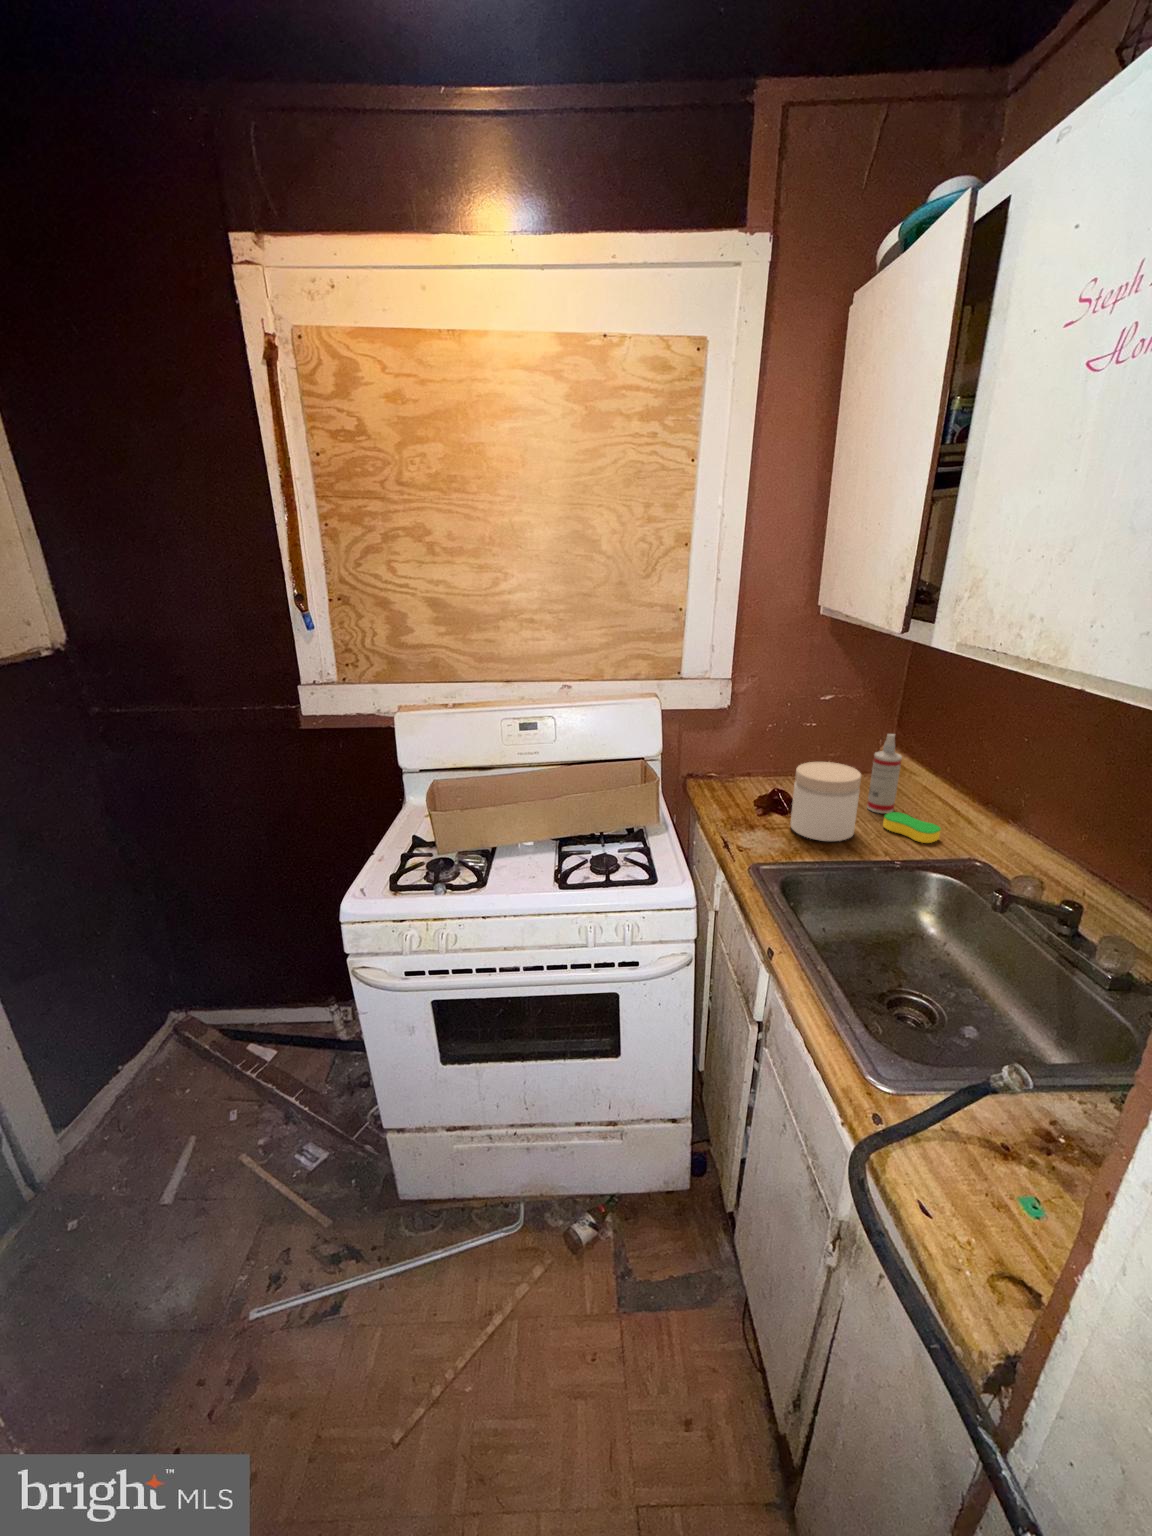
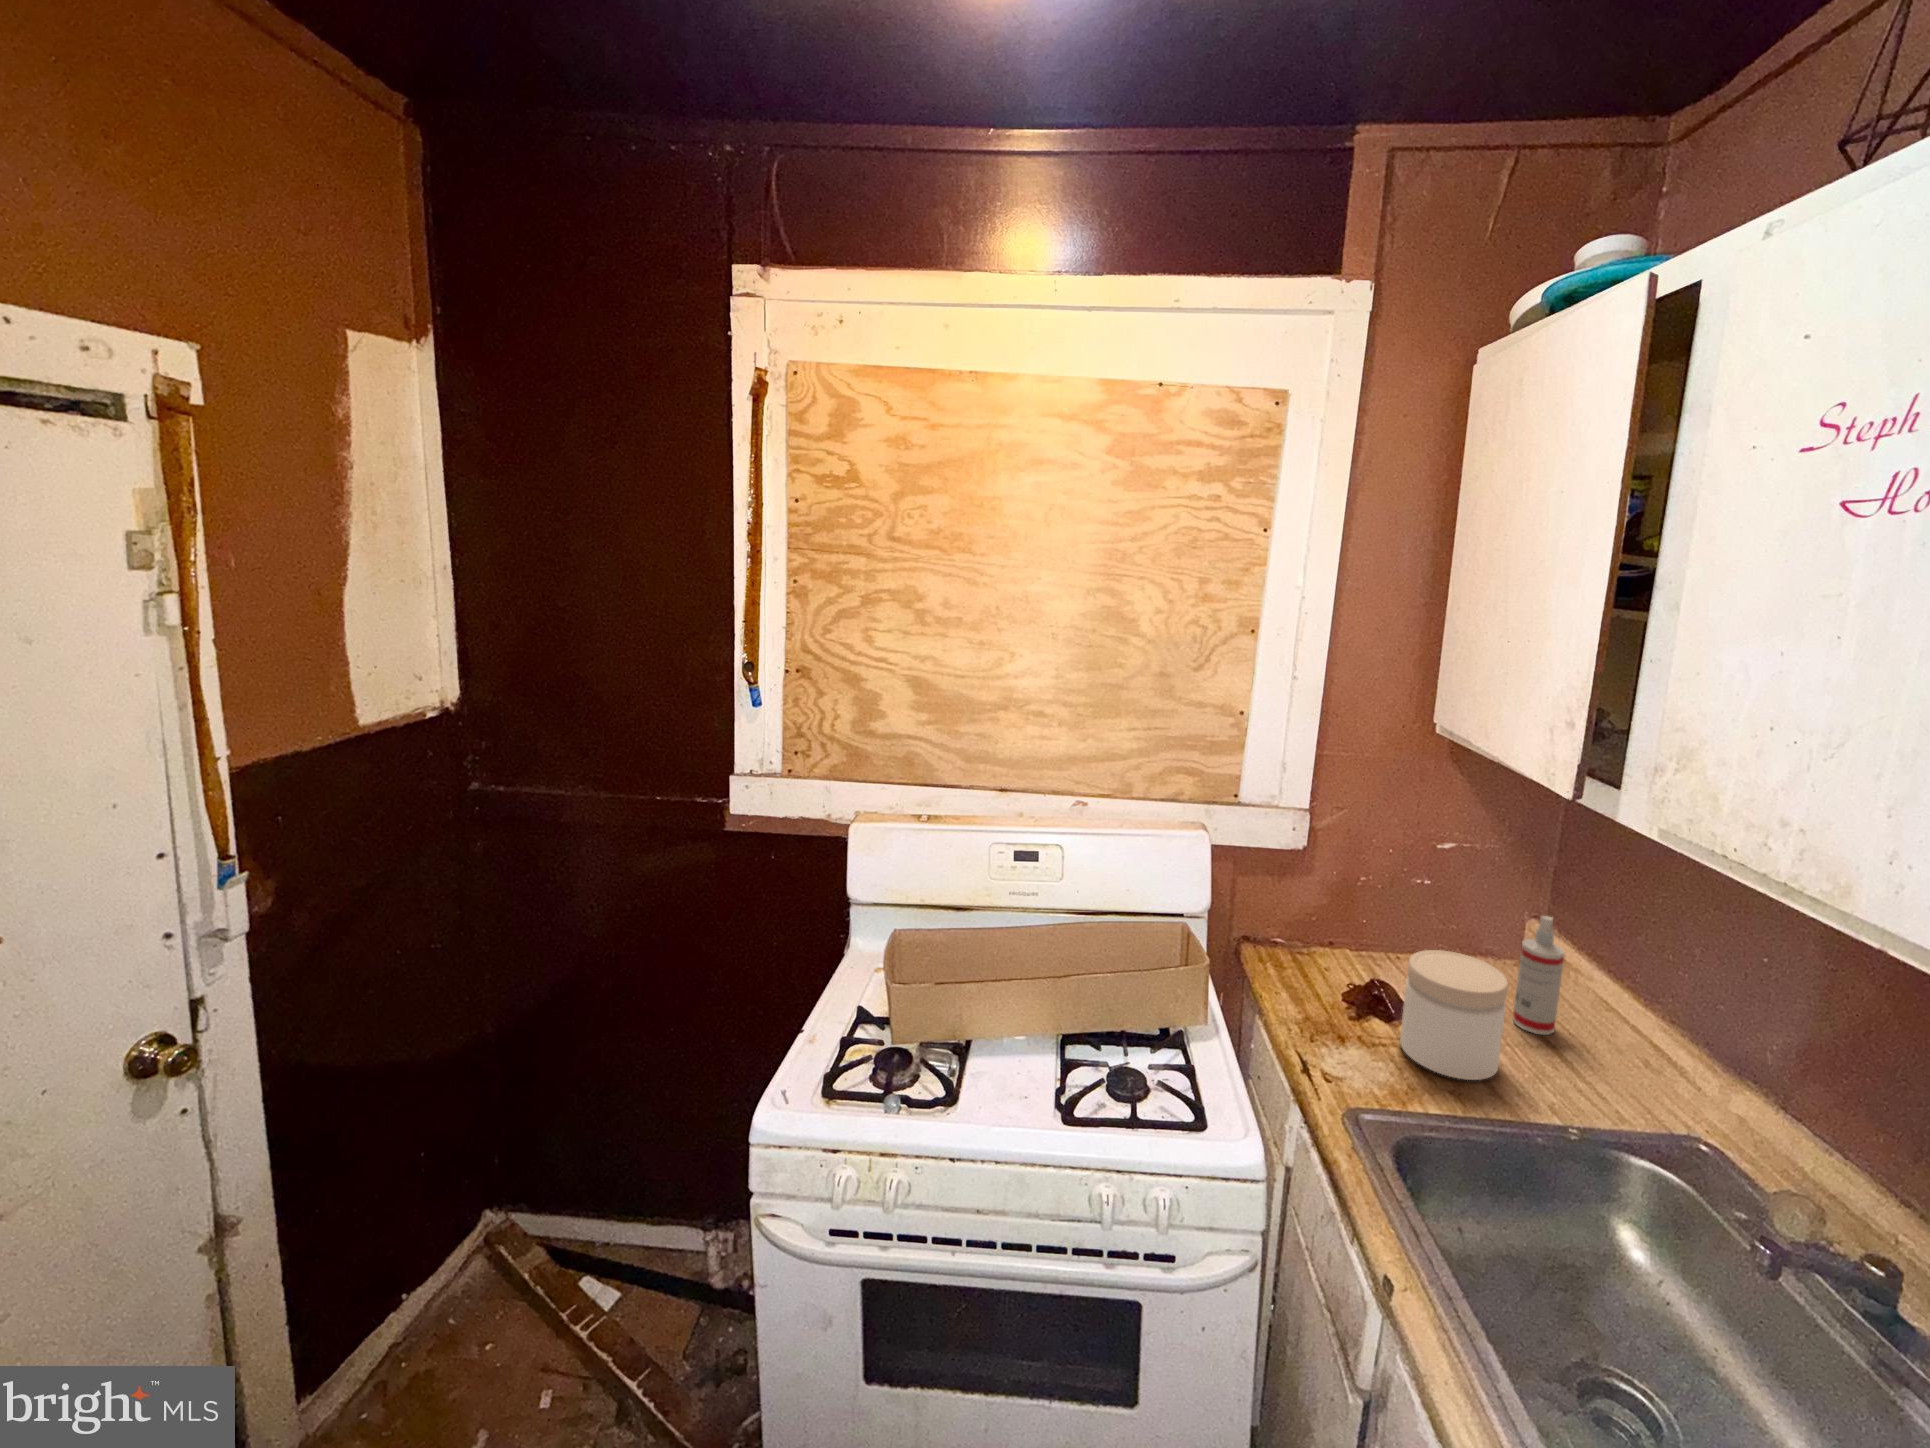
sponge: present [883,812,941,843] -> none [1541,1038,1634,1099]

